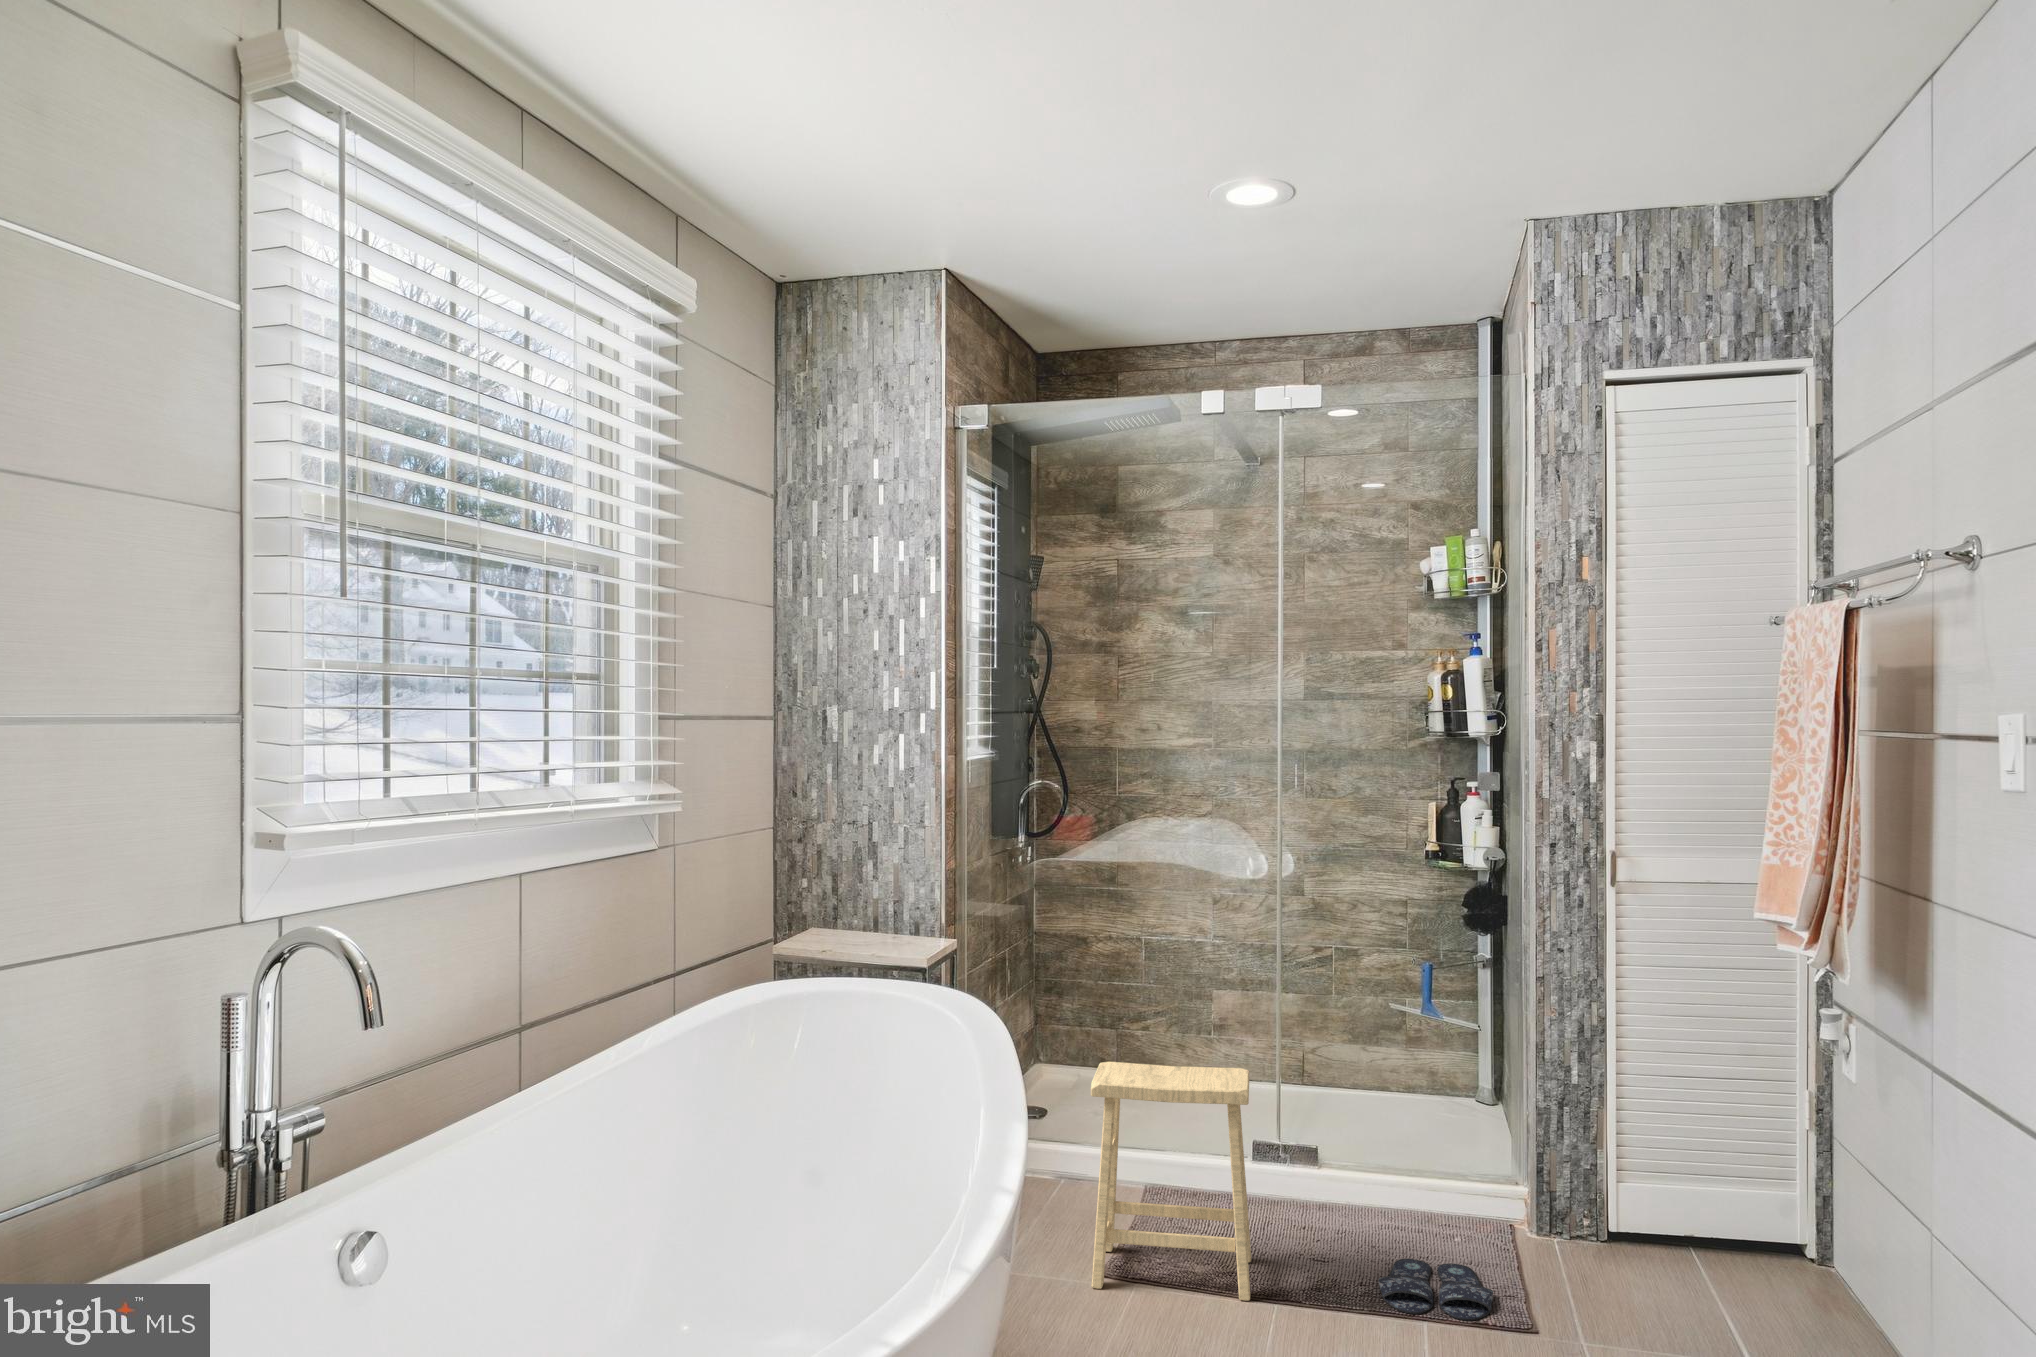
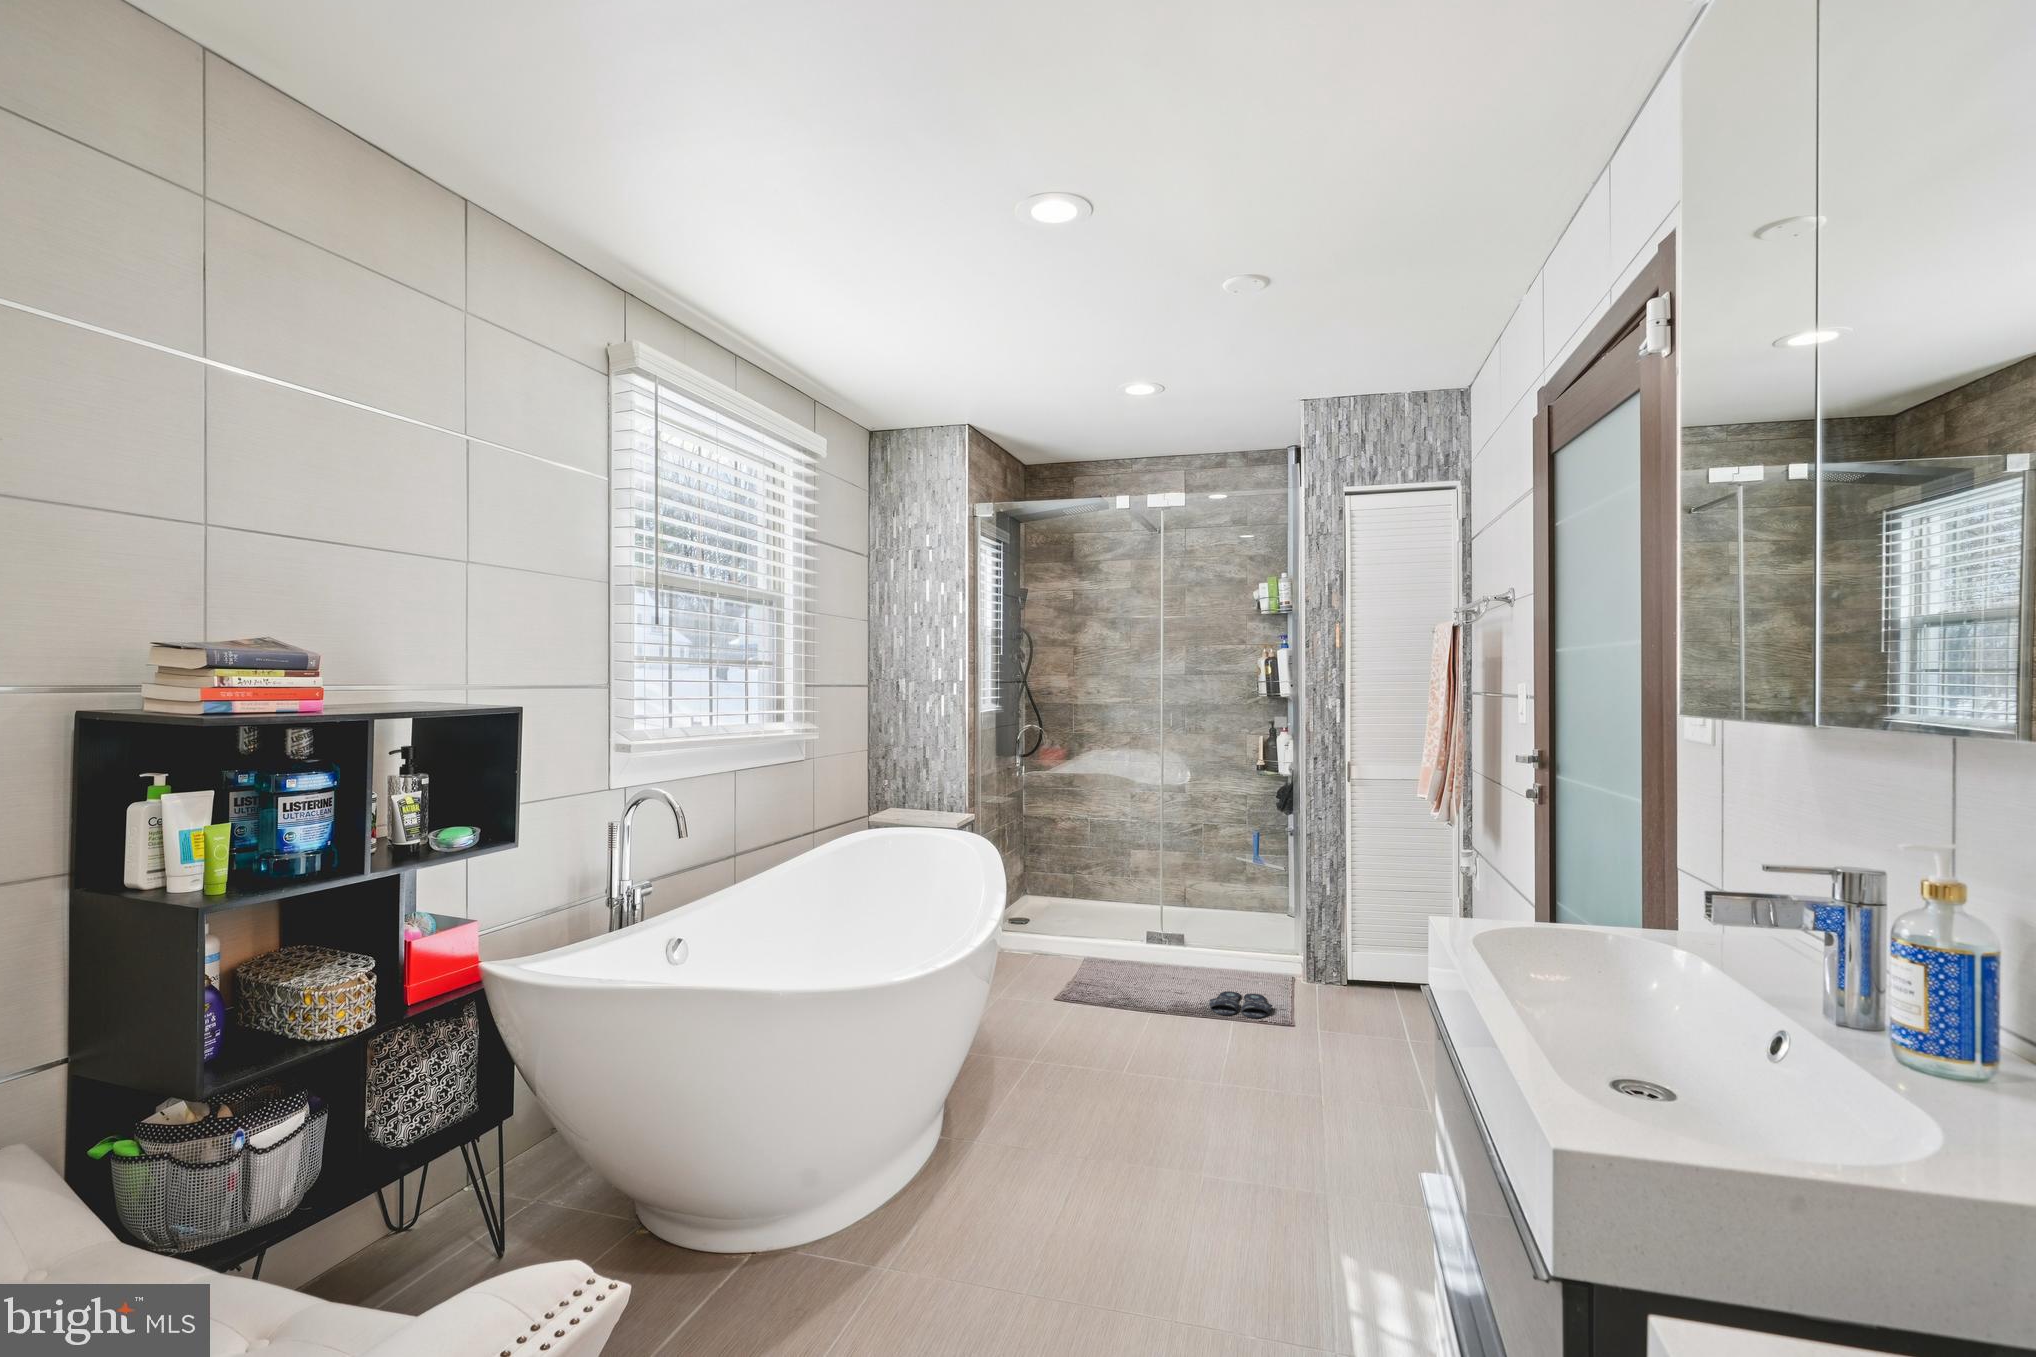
footstool: present [1091,1062,1251,1301] -> none [1048,881,1140,1010]

